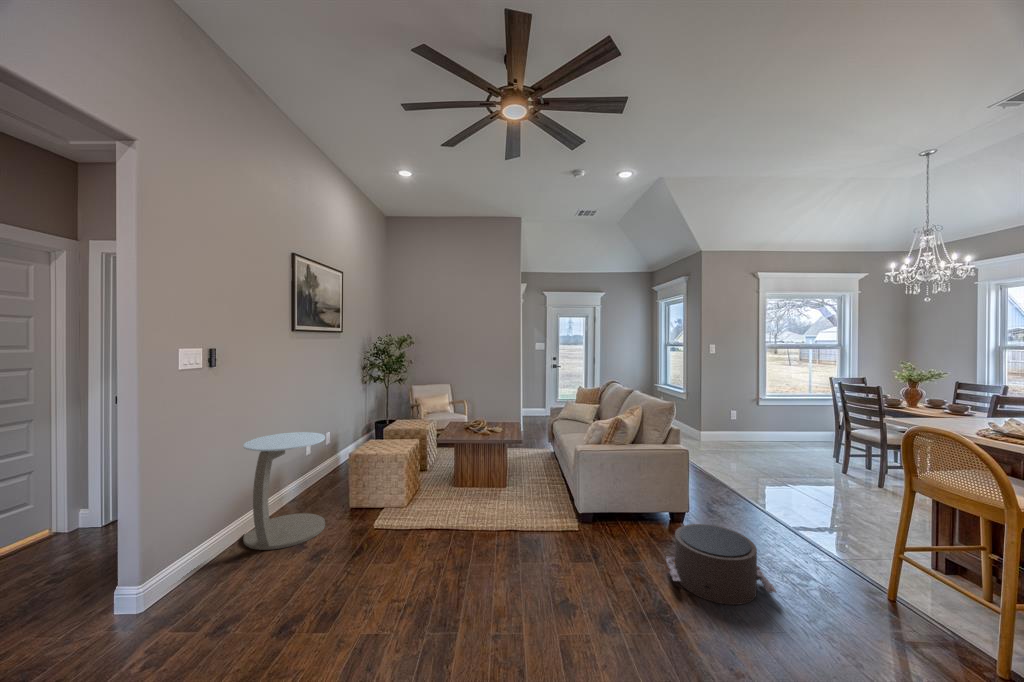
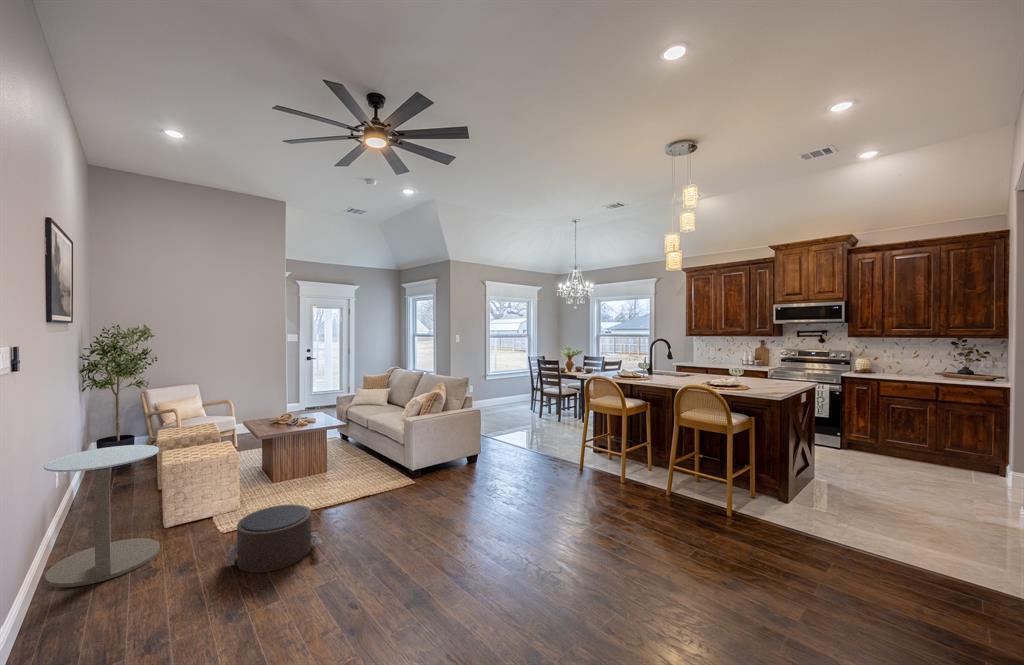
pouf: present [666,524,776,605] -> present [226,505,322,573]

